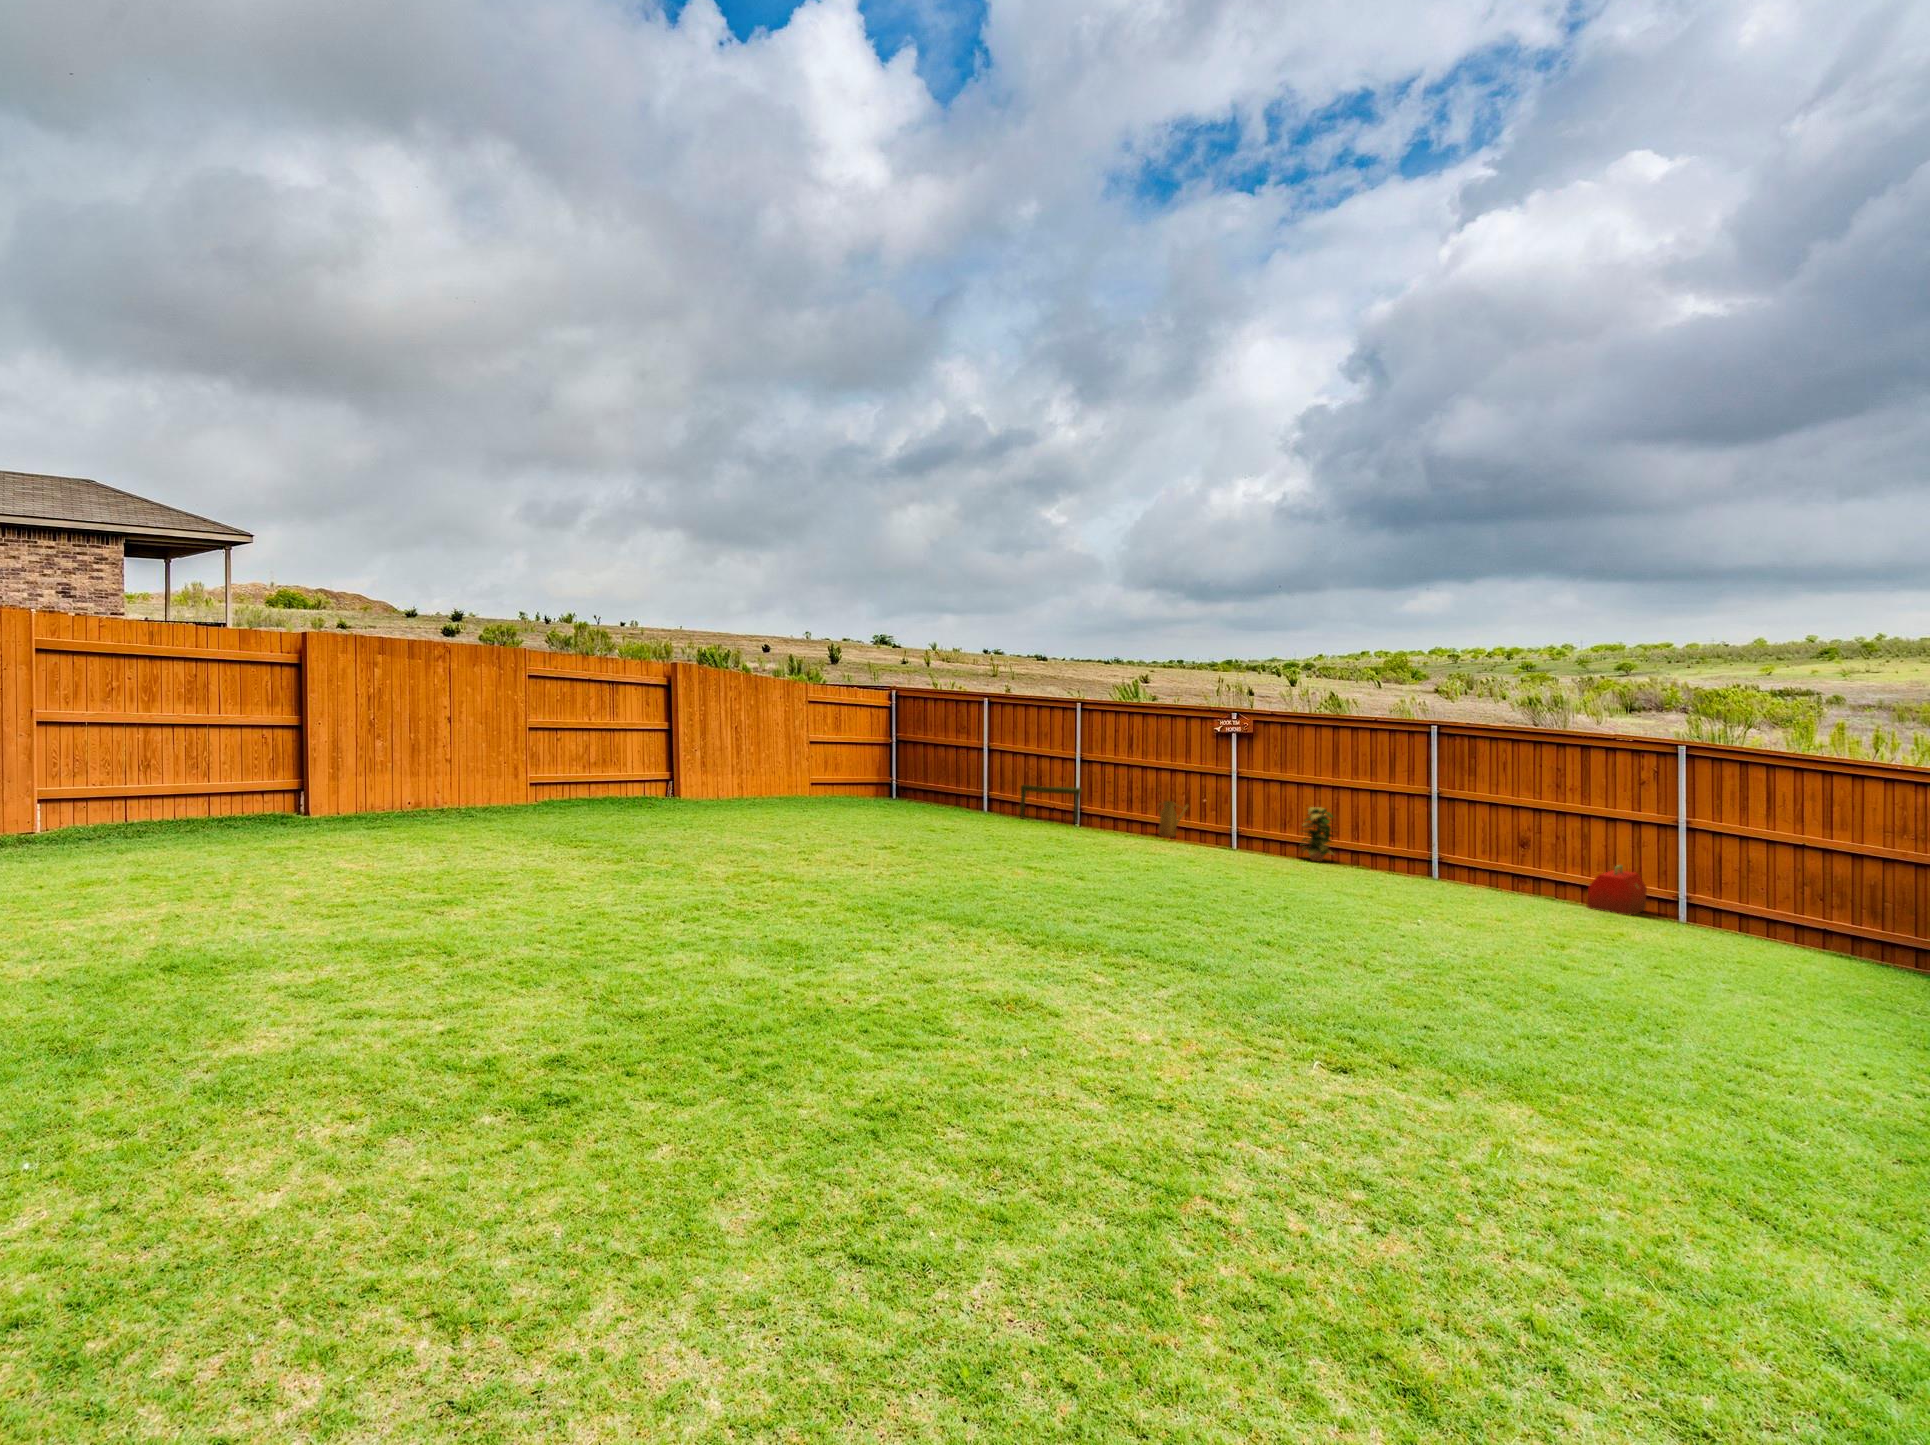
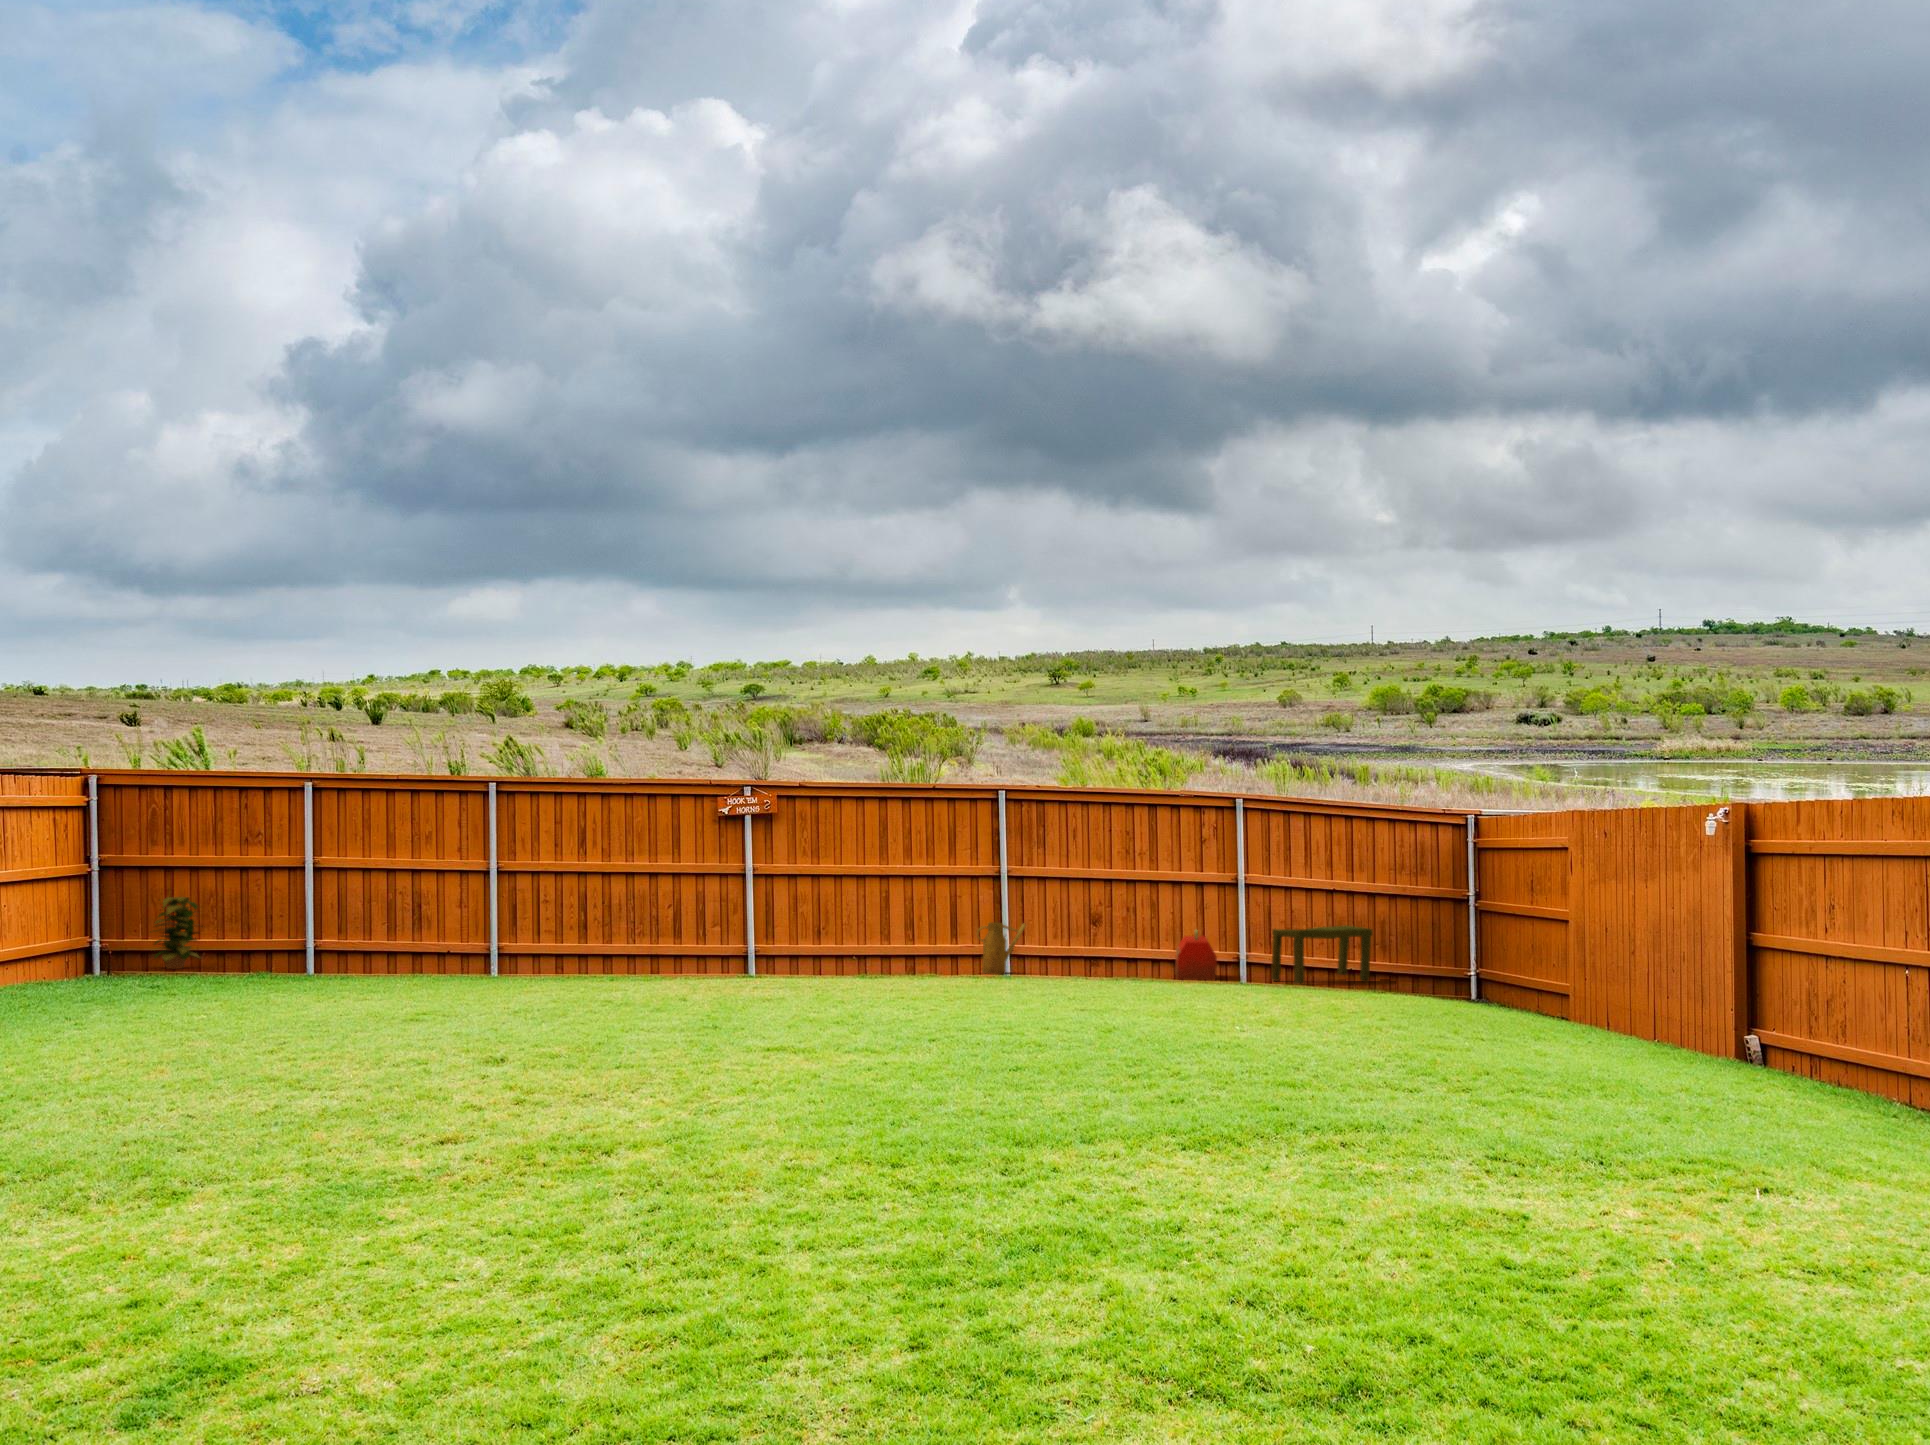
bench: present [1020,785,1081,824] -> present [1271,925,1373,985]
watering can: present [1159,801,1188,837] -> present [977,922,1026,974]
decorative plant: present [1302,807,1336,861] -> present [154,897,199,969]

